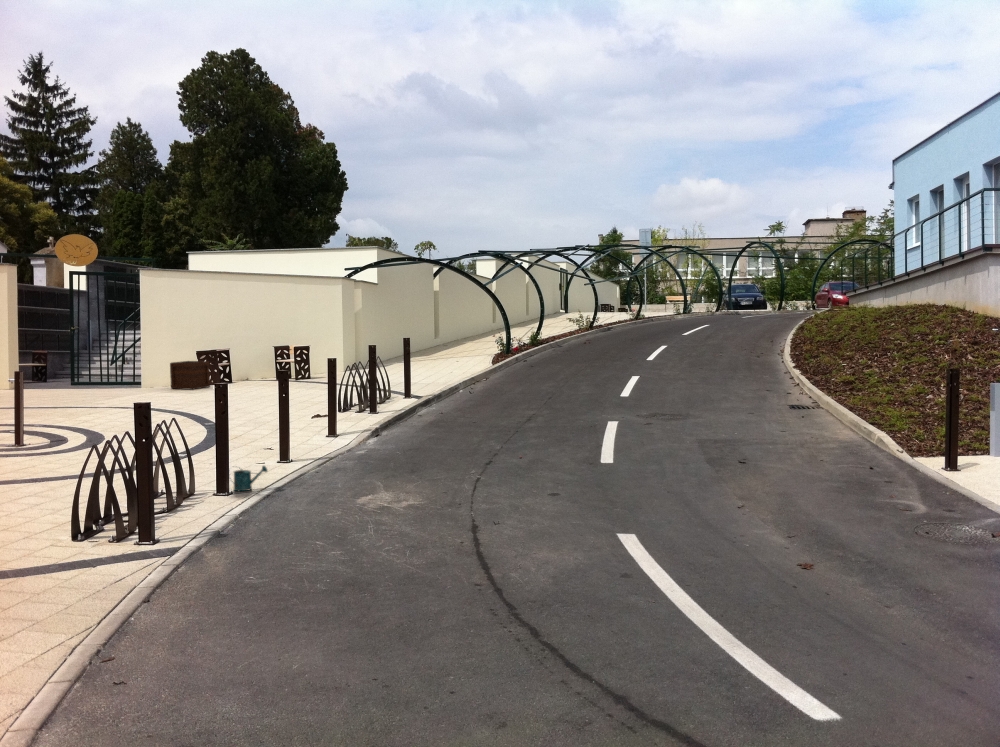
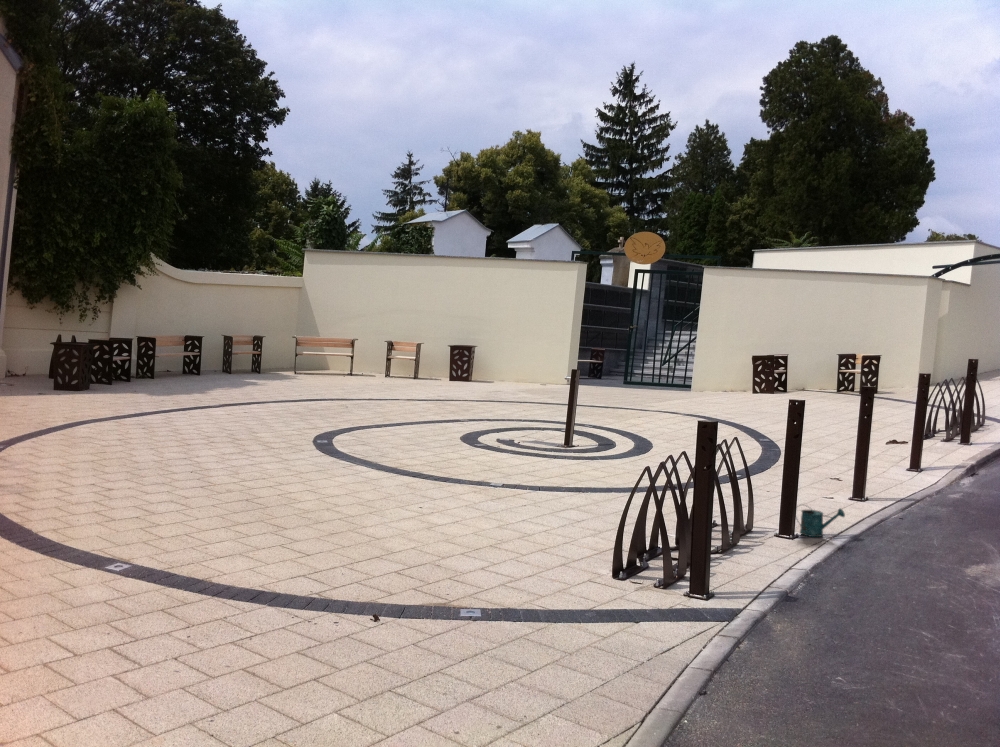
wooden crate: present [170,361,210,390] -> none [722,365,763,396]

